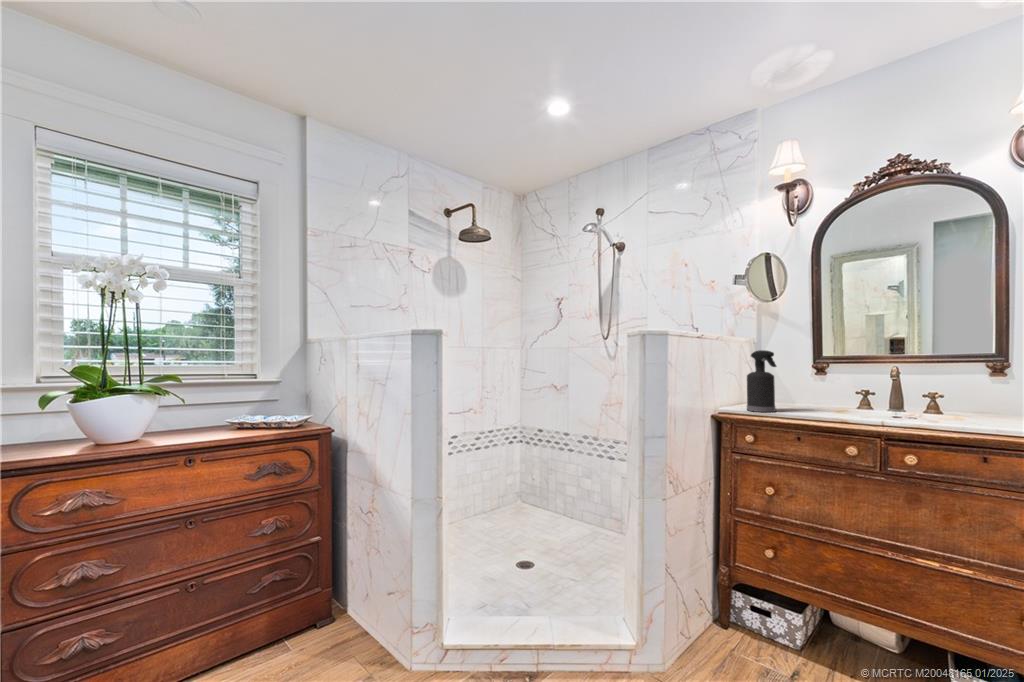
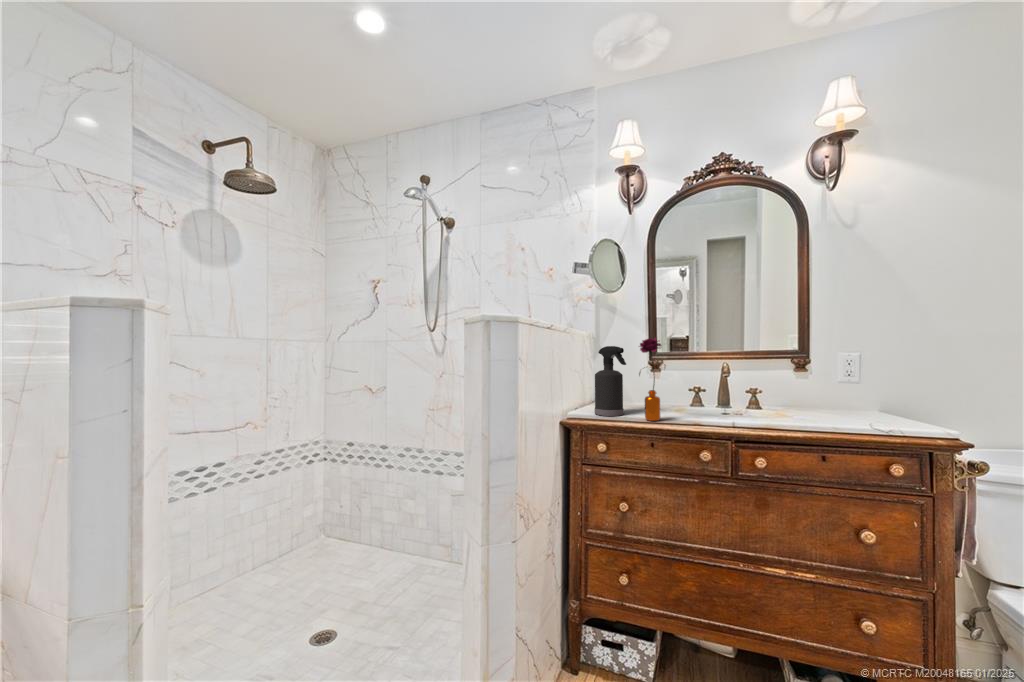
flower: none [784,342,813,417] -> present [639,338,662,421]

